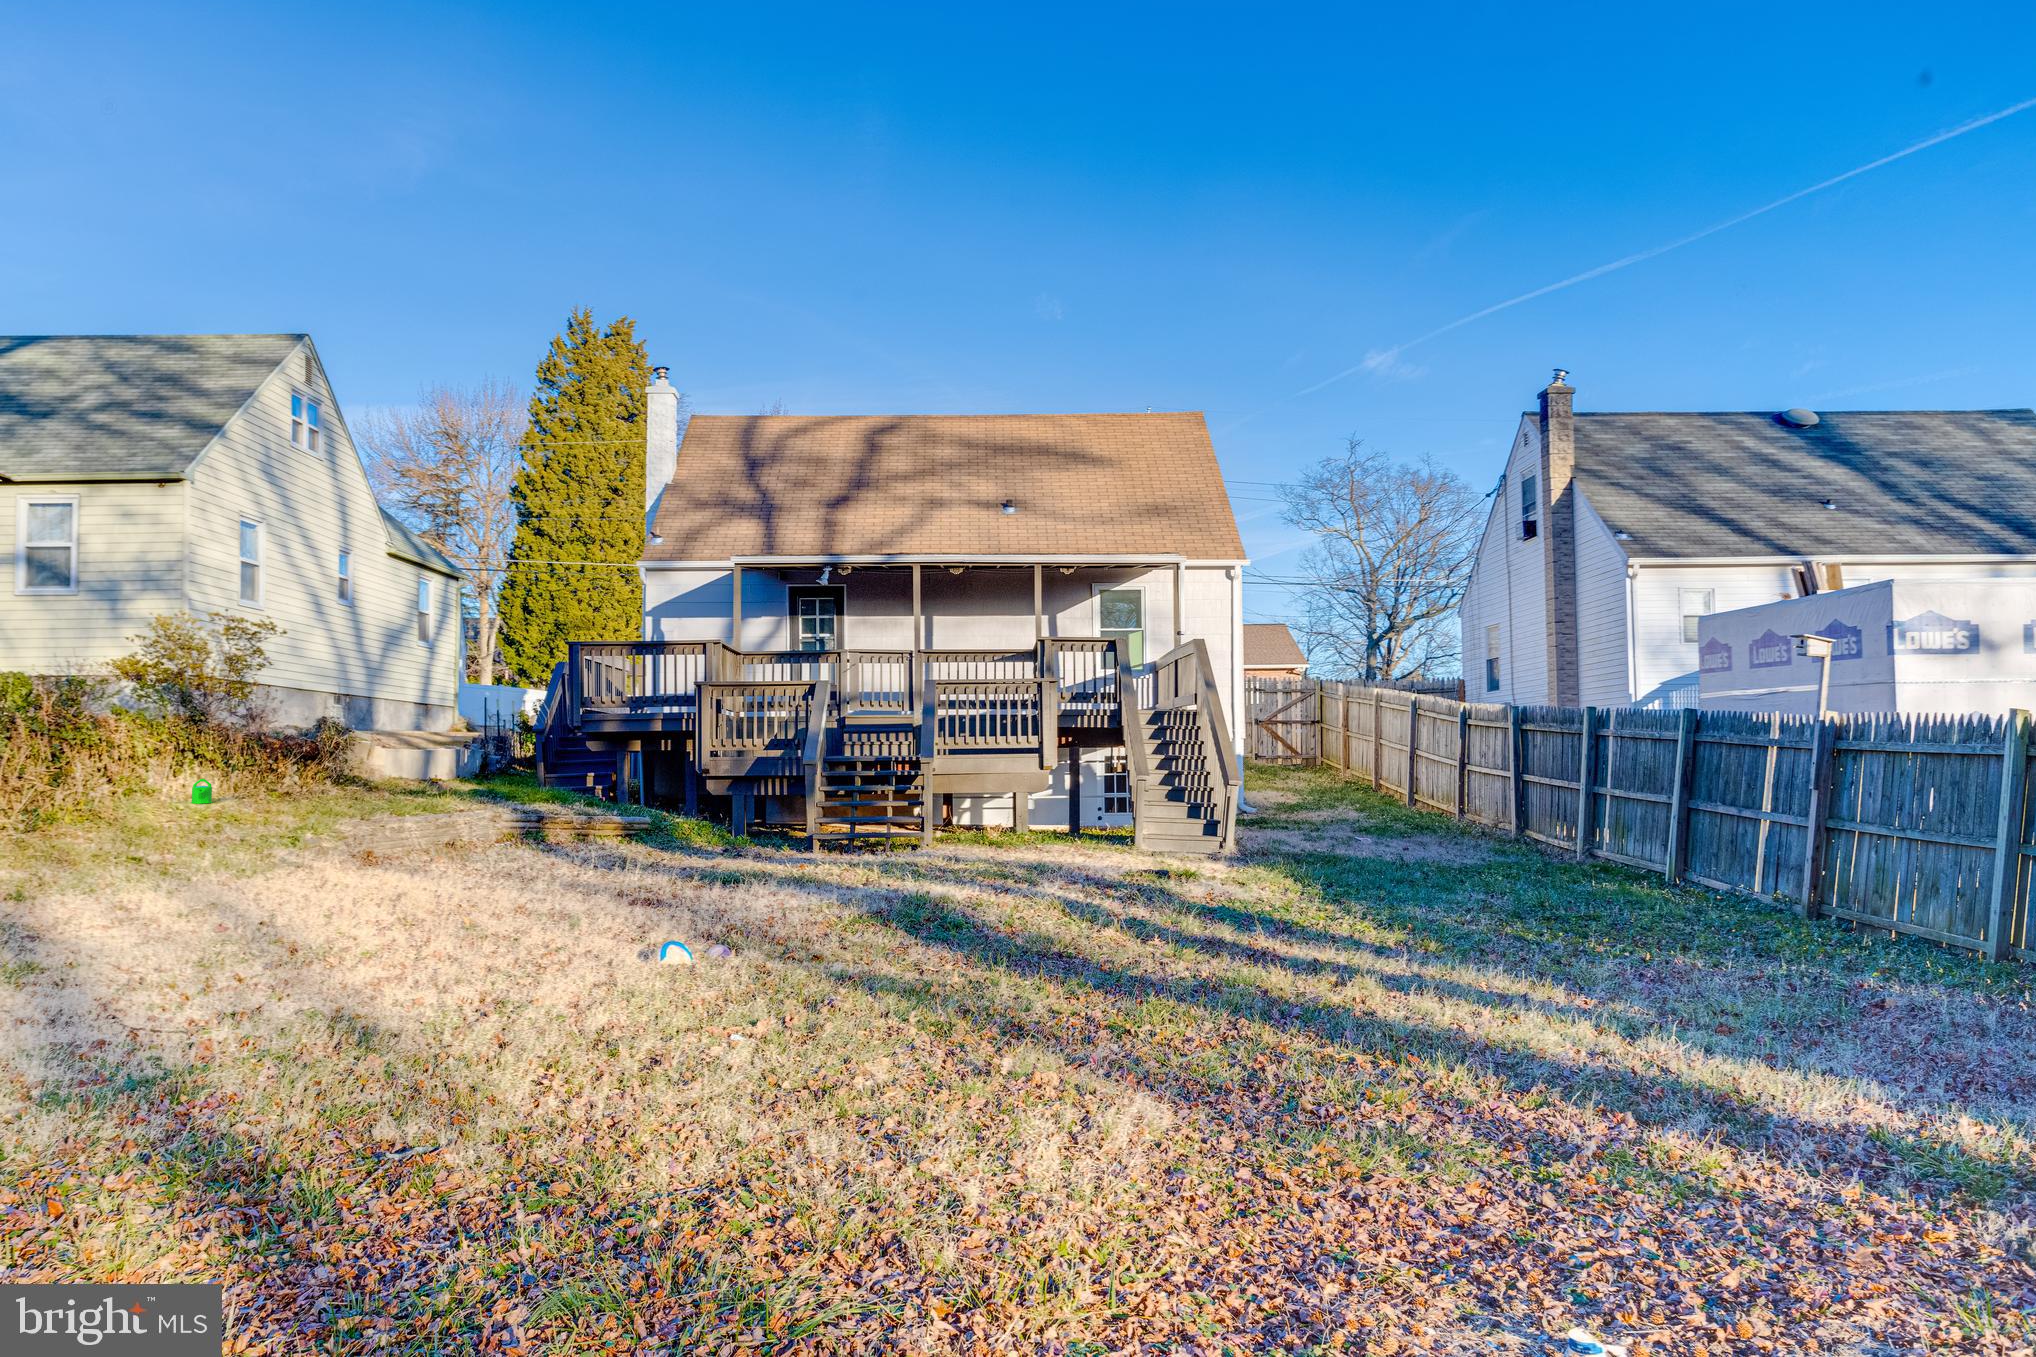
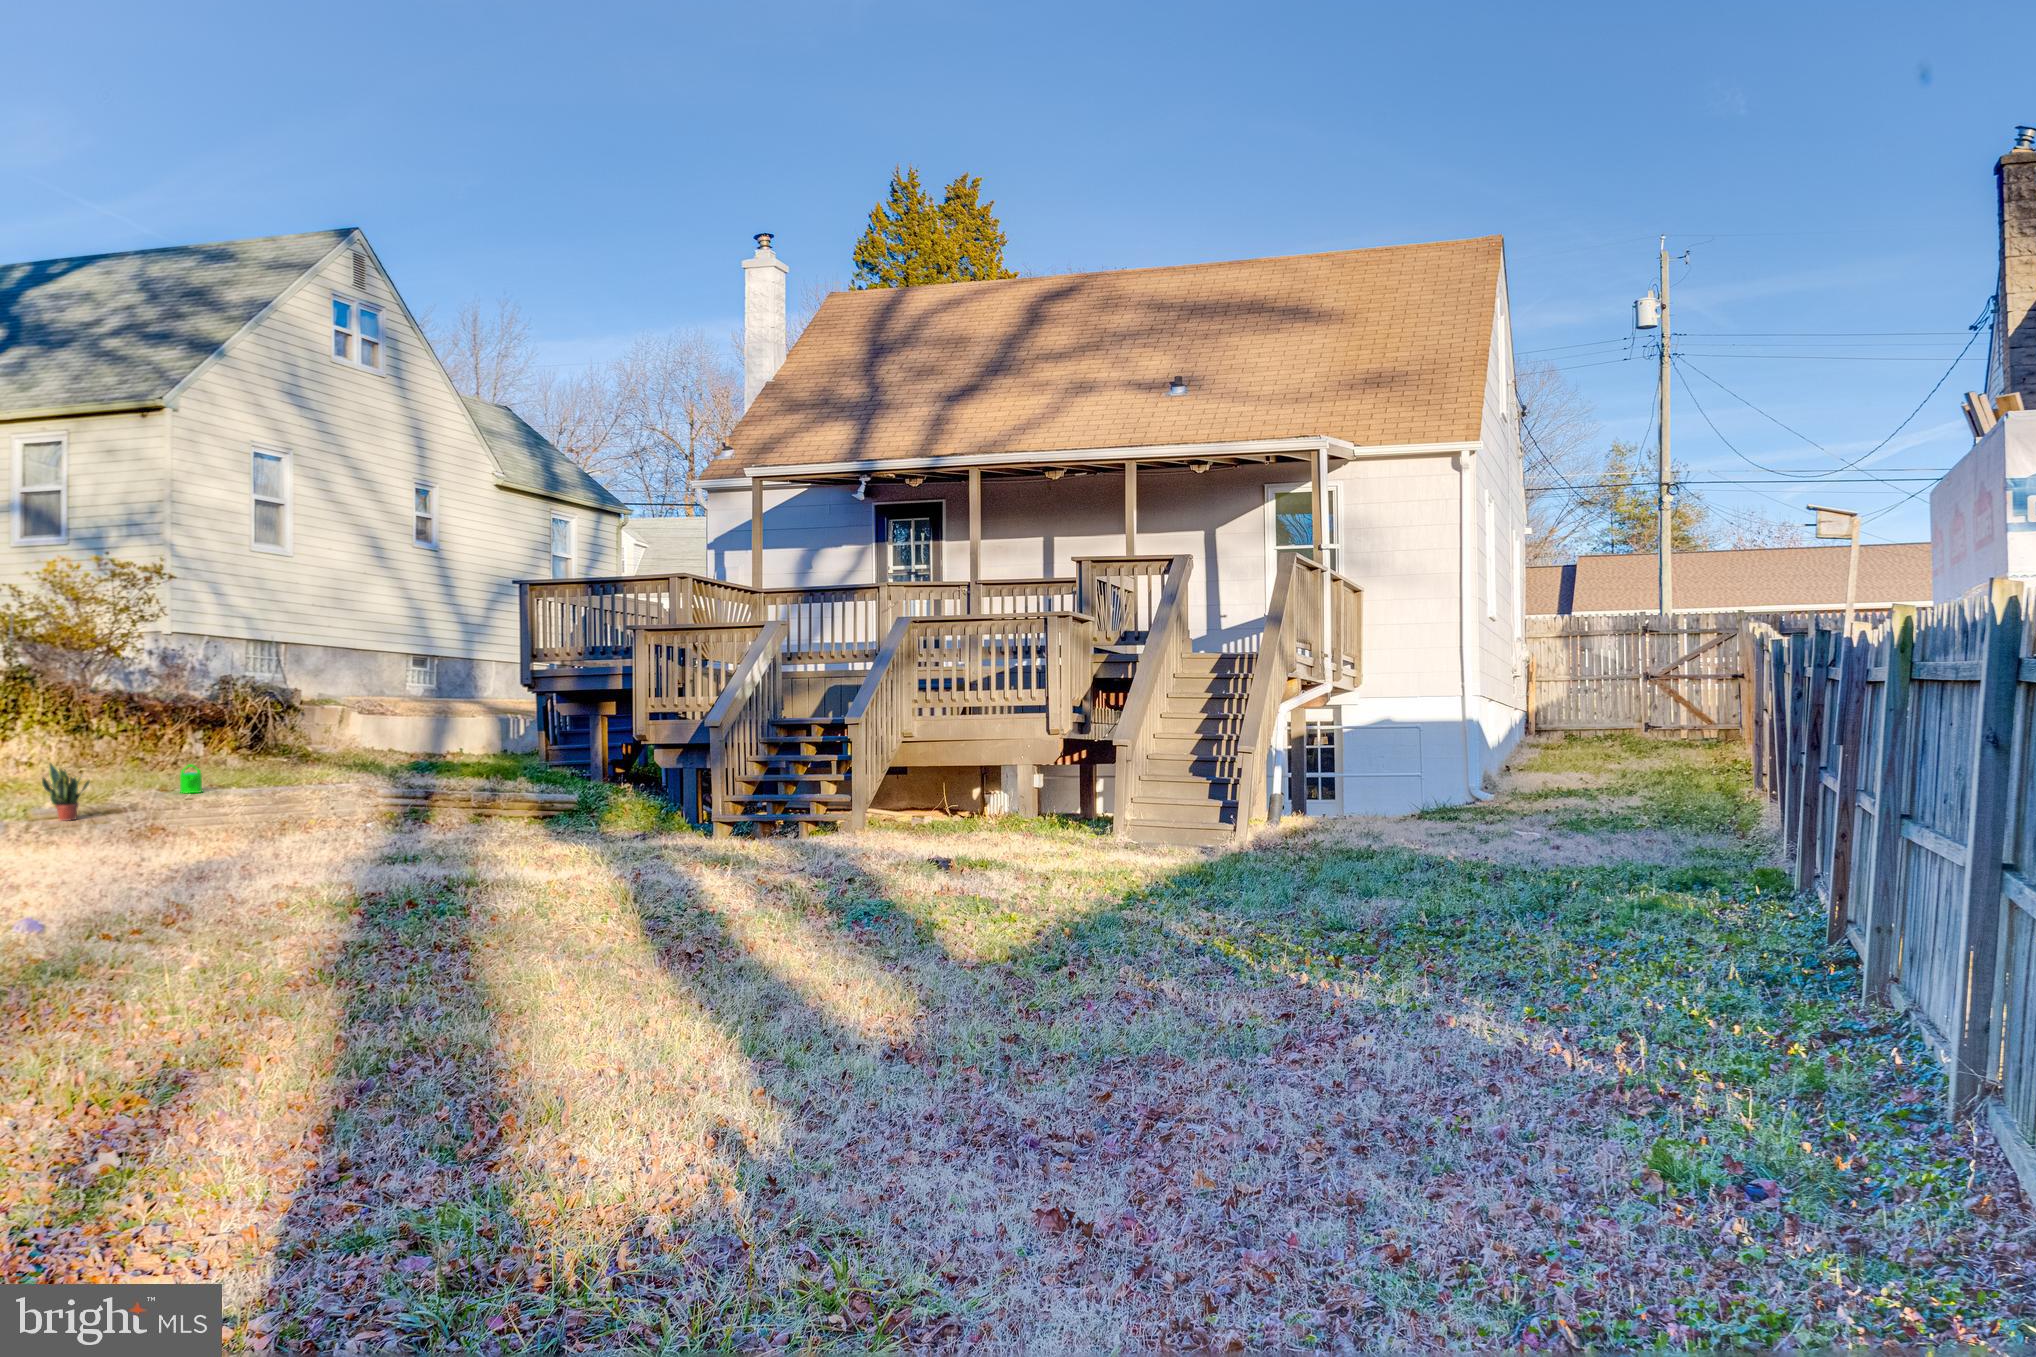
potted plant: none [65,776,110,827] -> present [42,763,90,821]

